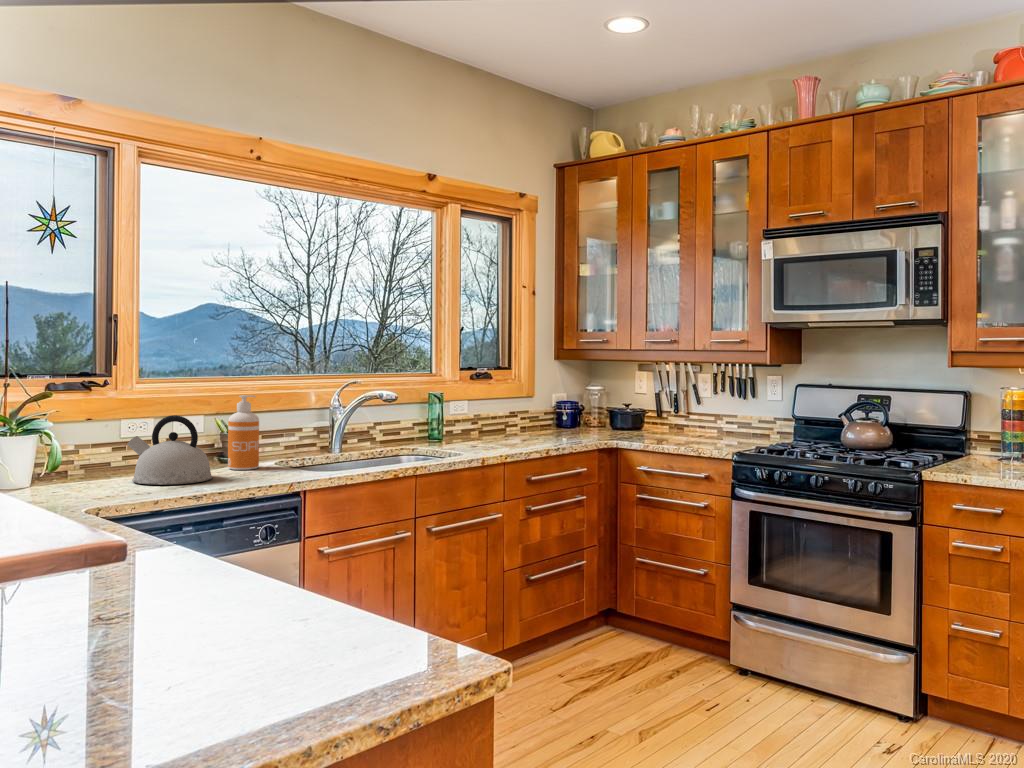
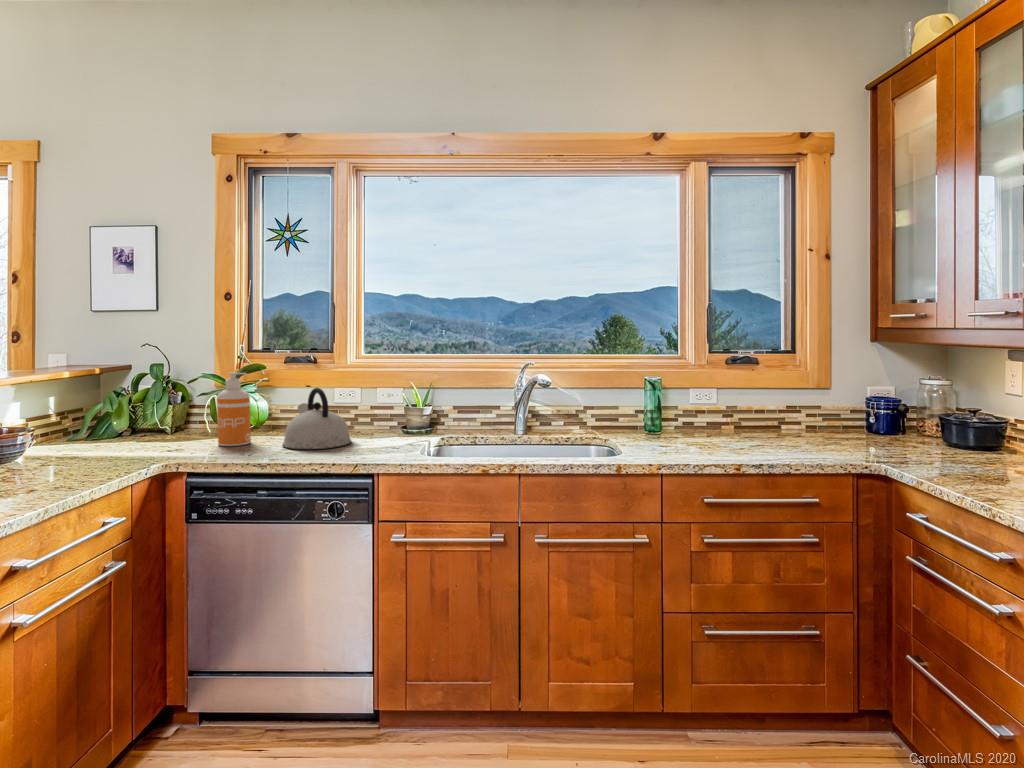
soap dispenser: present [228,395,259,470] -> present [217,372,251,446]

